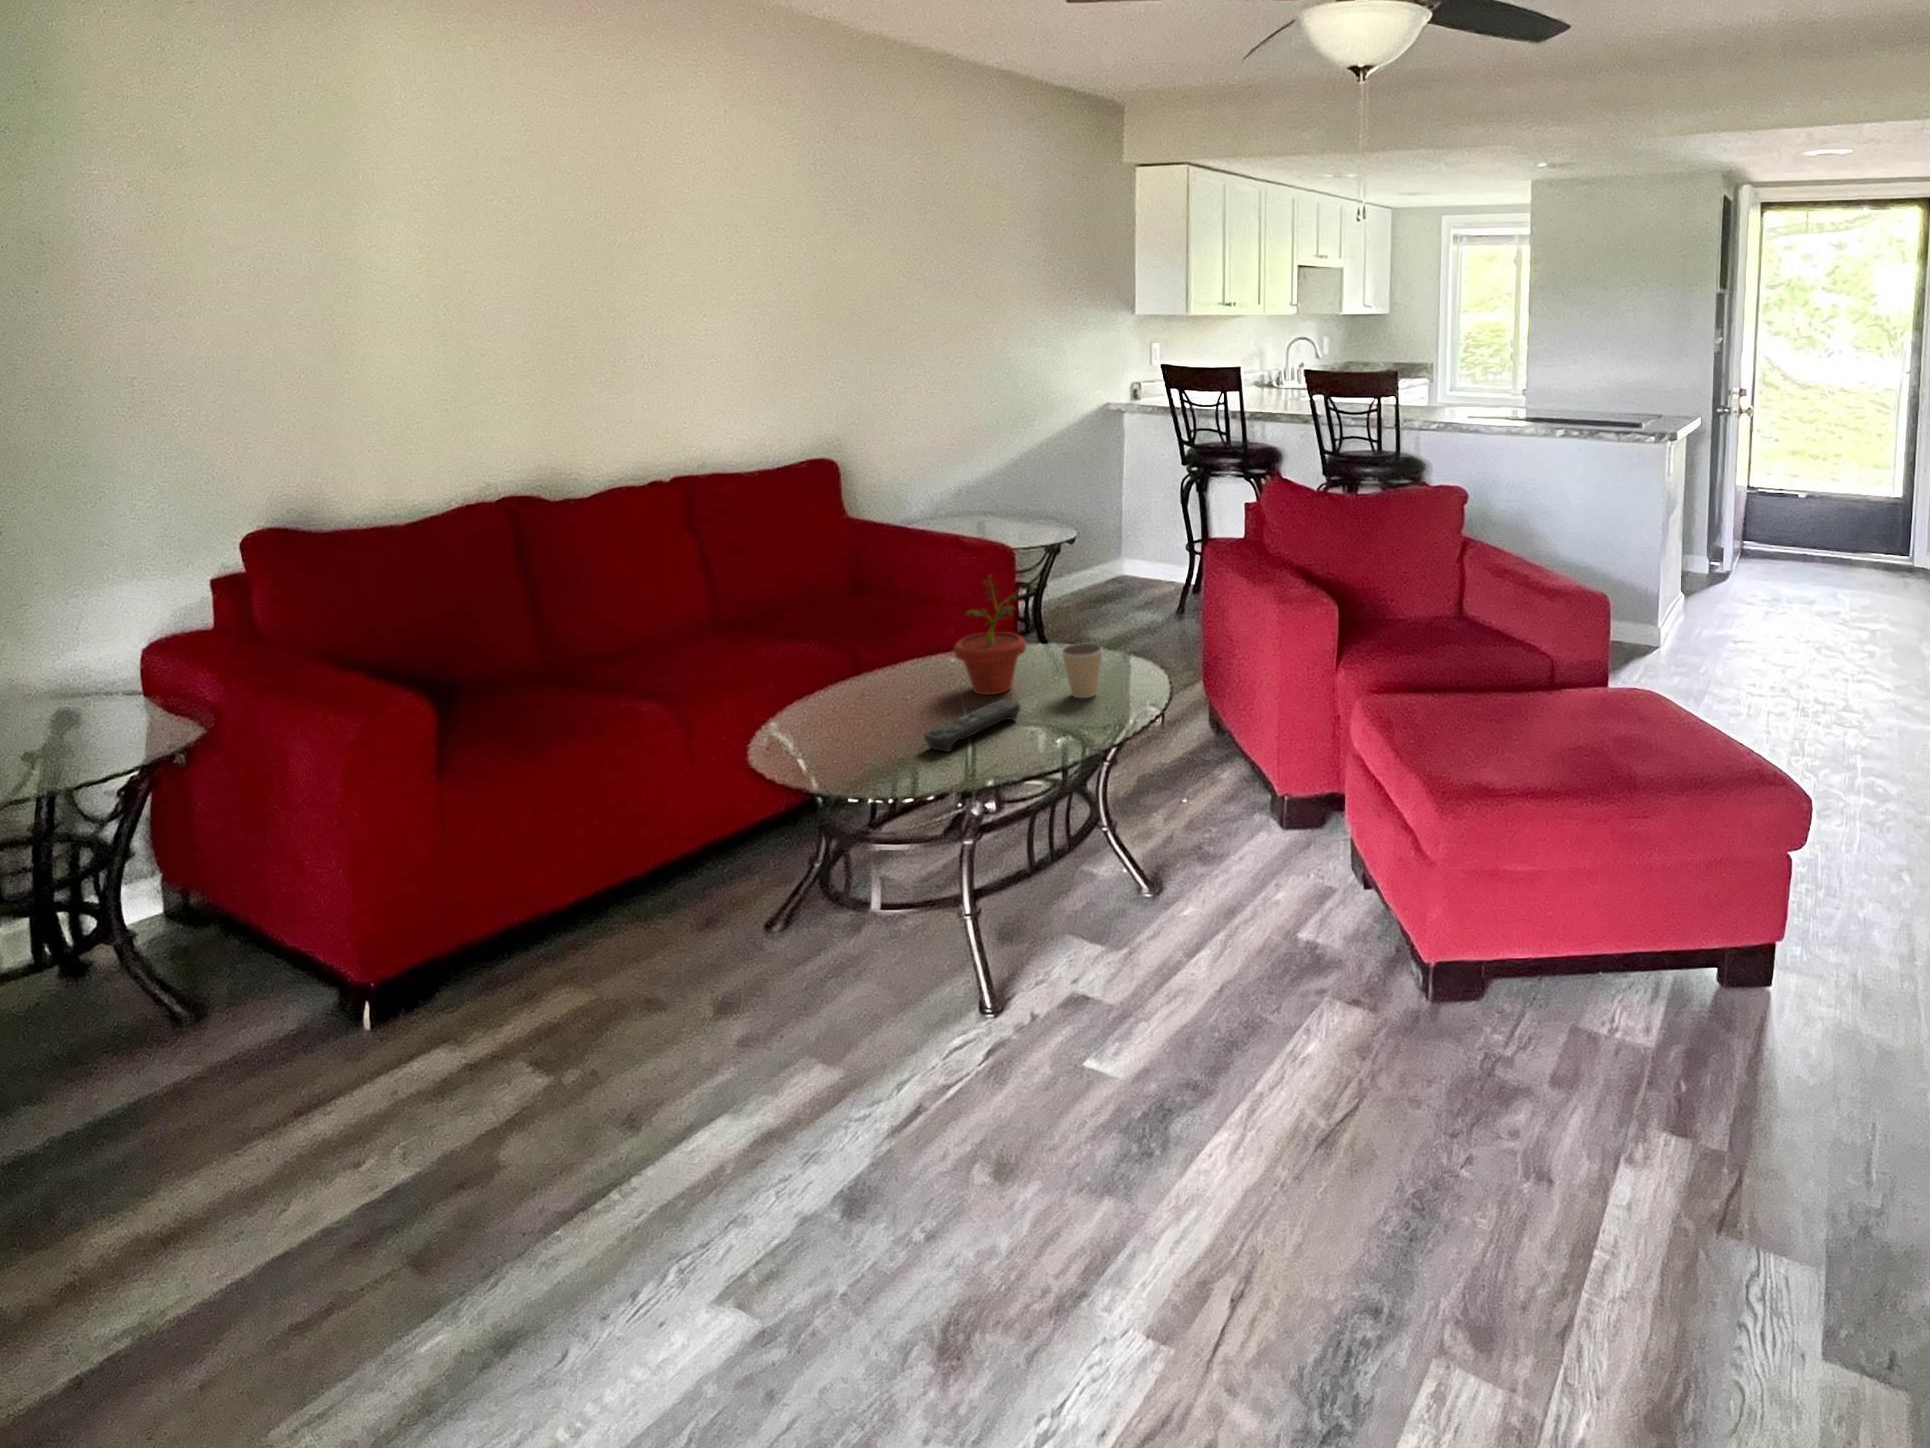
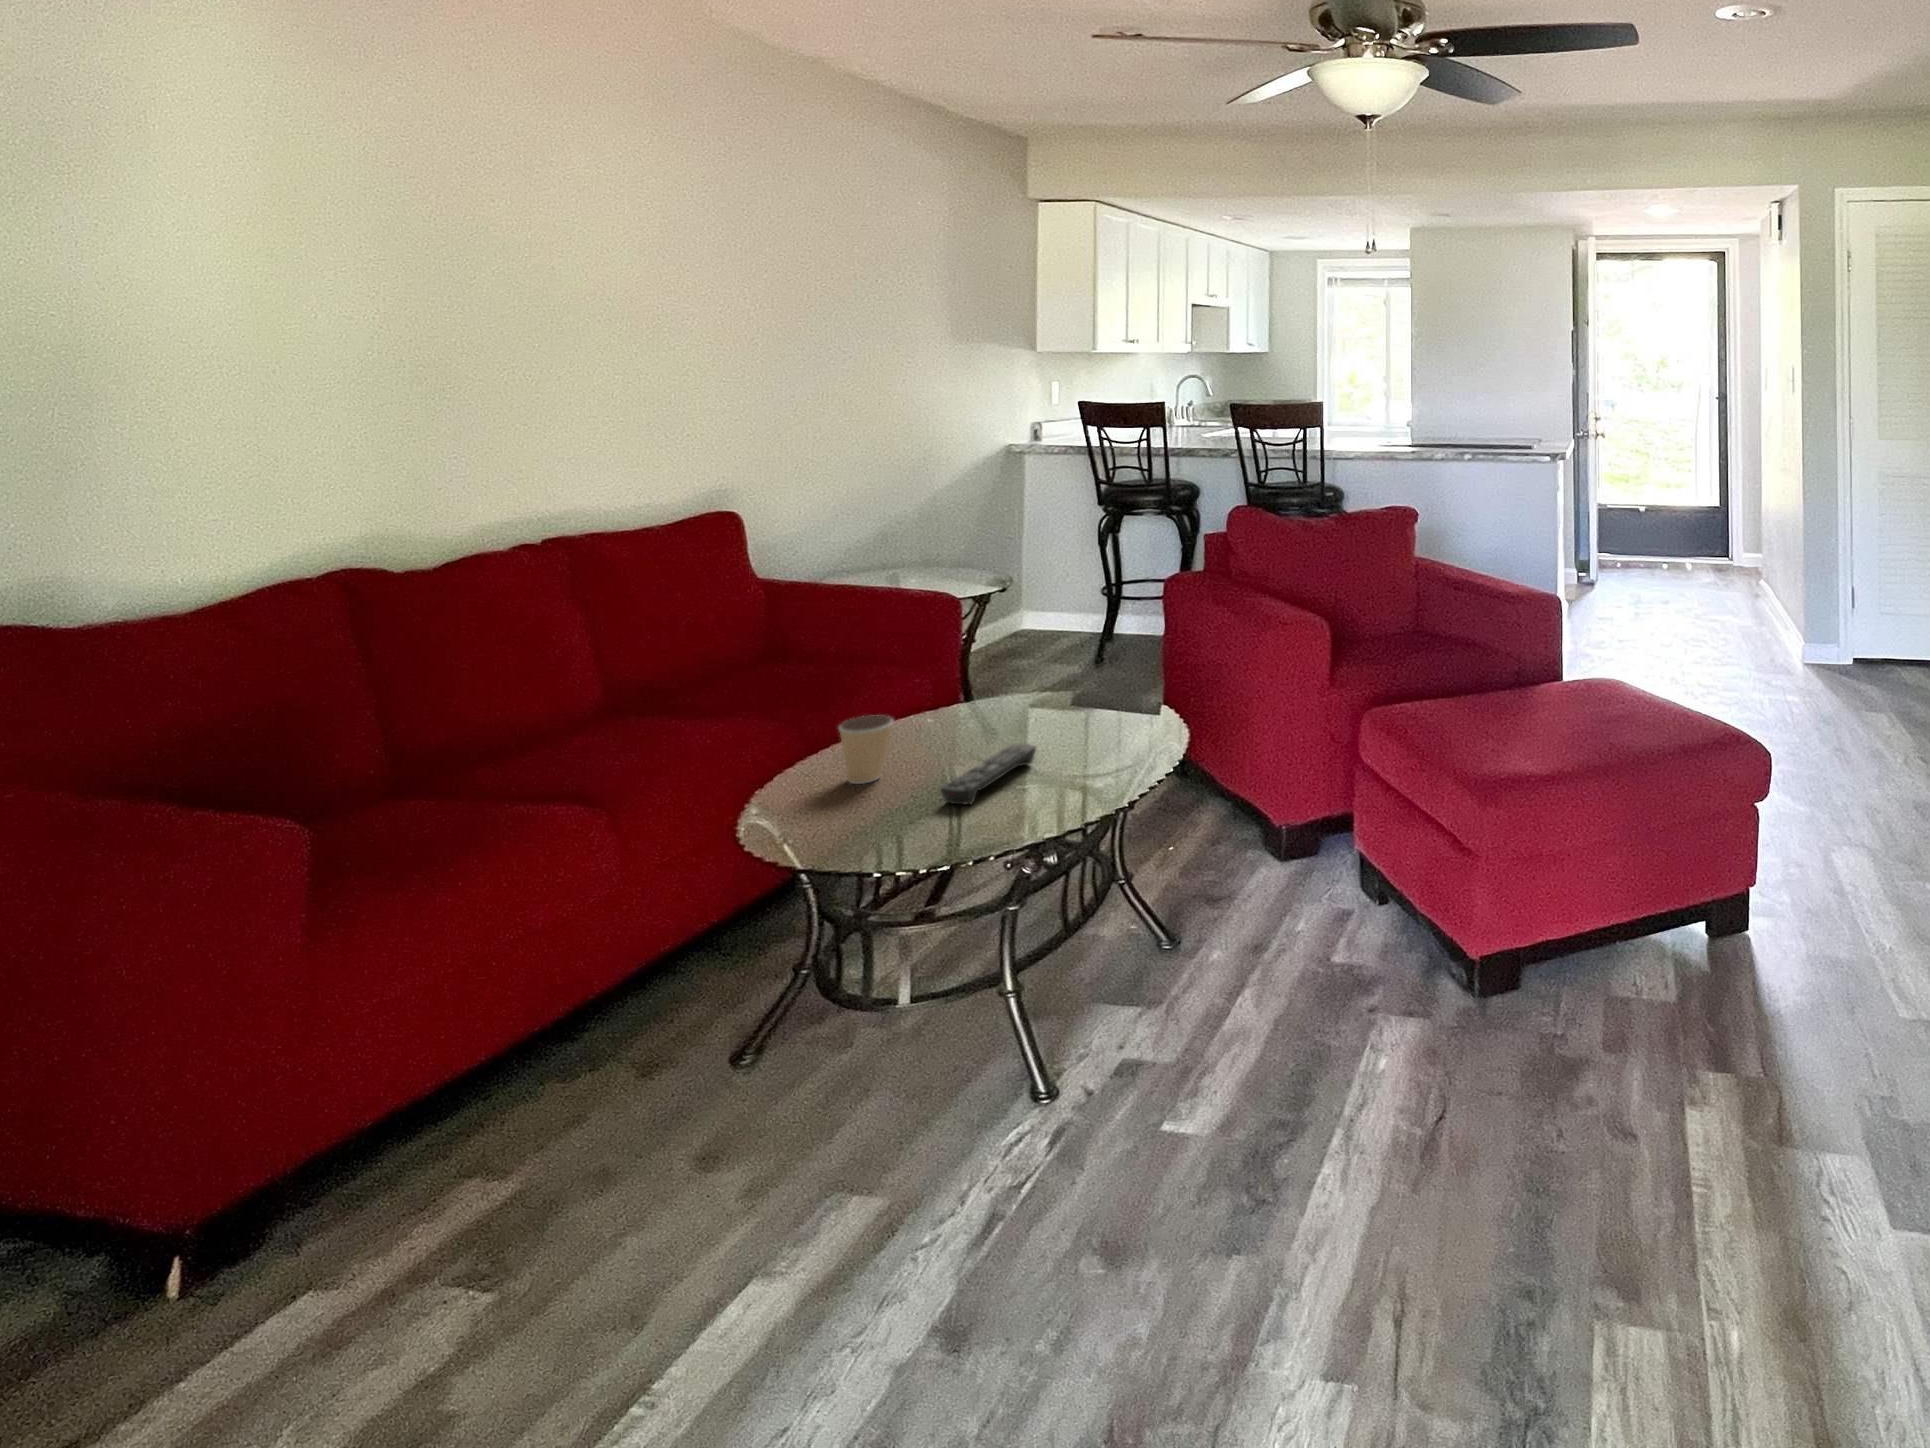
potted plant: present [954,576,1028,695] -> none [944,609,1036,743]
coffee cup: present [1062,643,1103,698] -> present [839,716,893,784]

